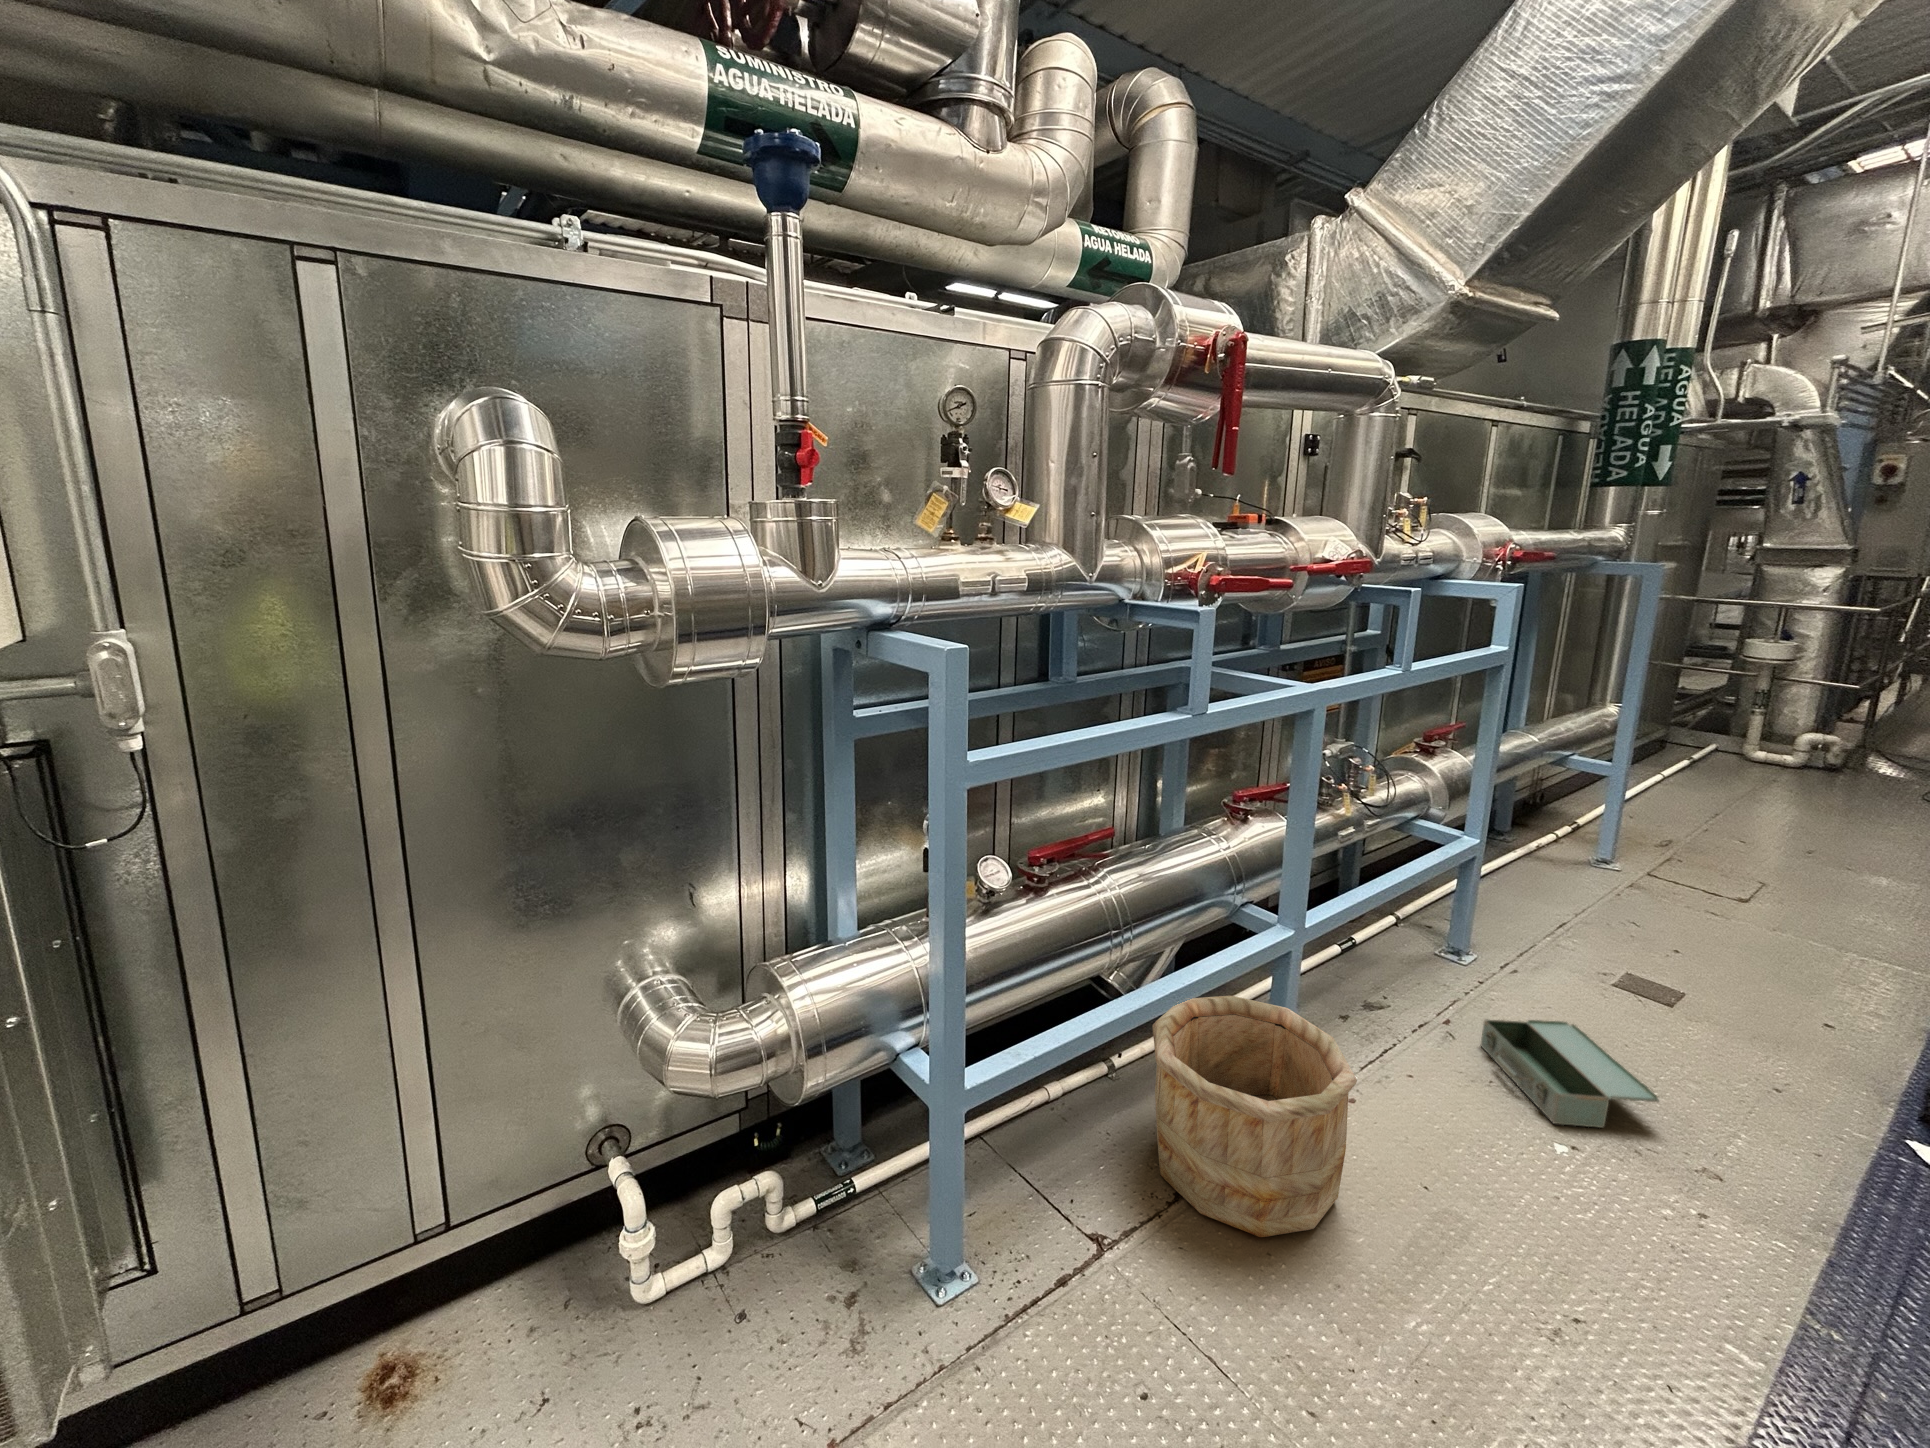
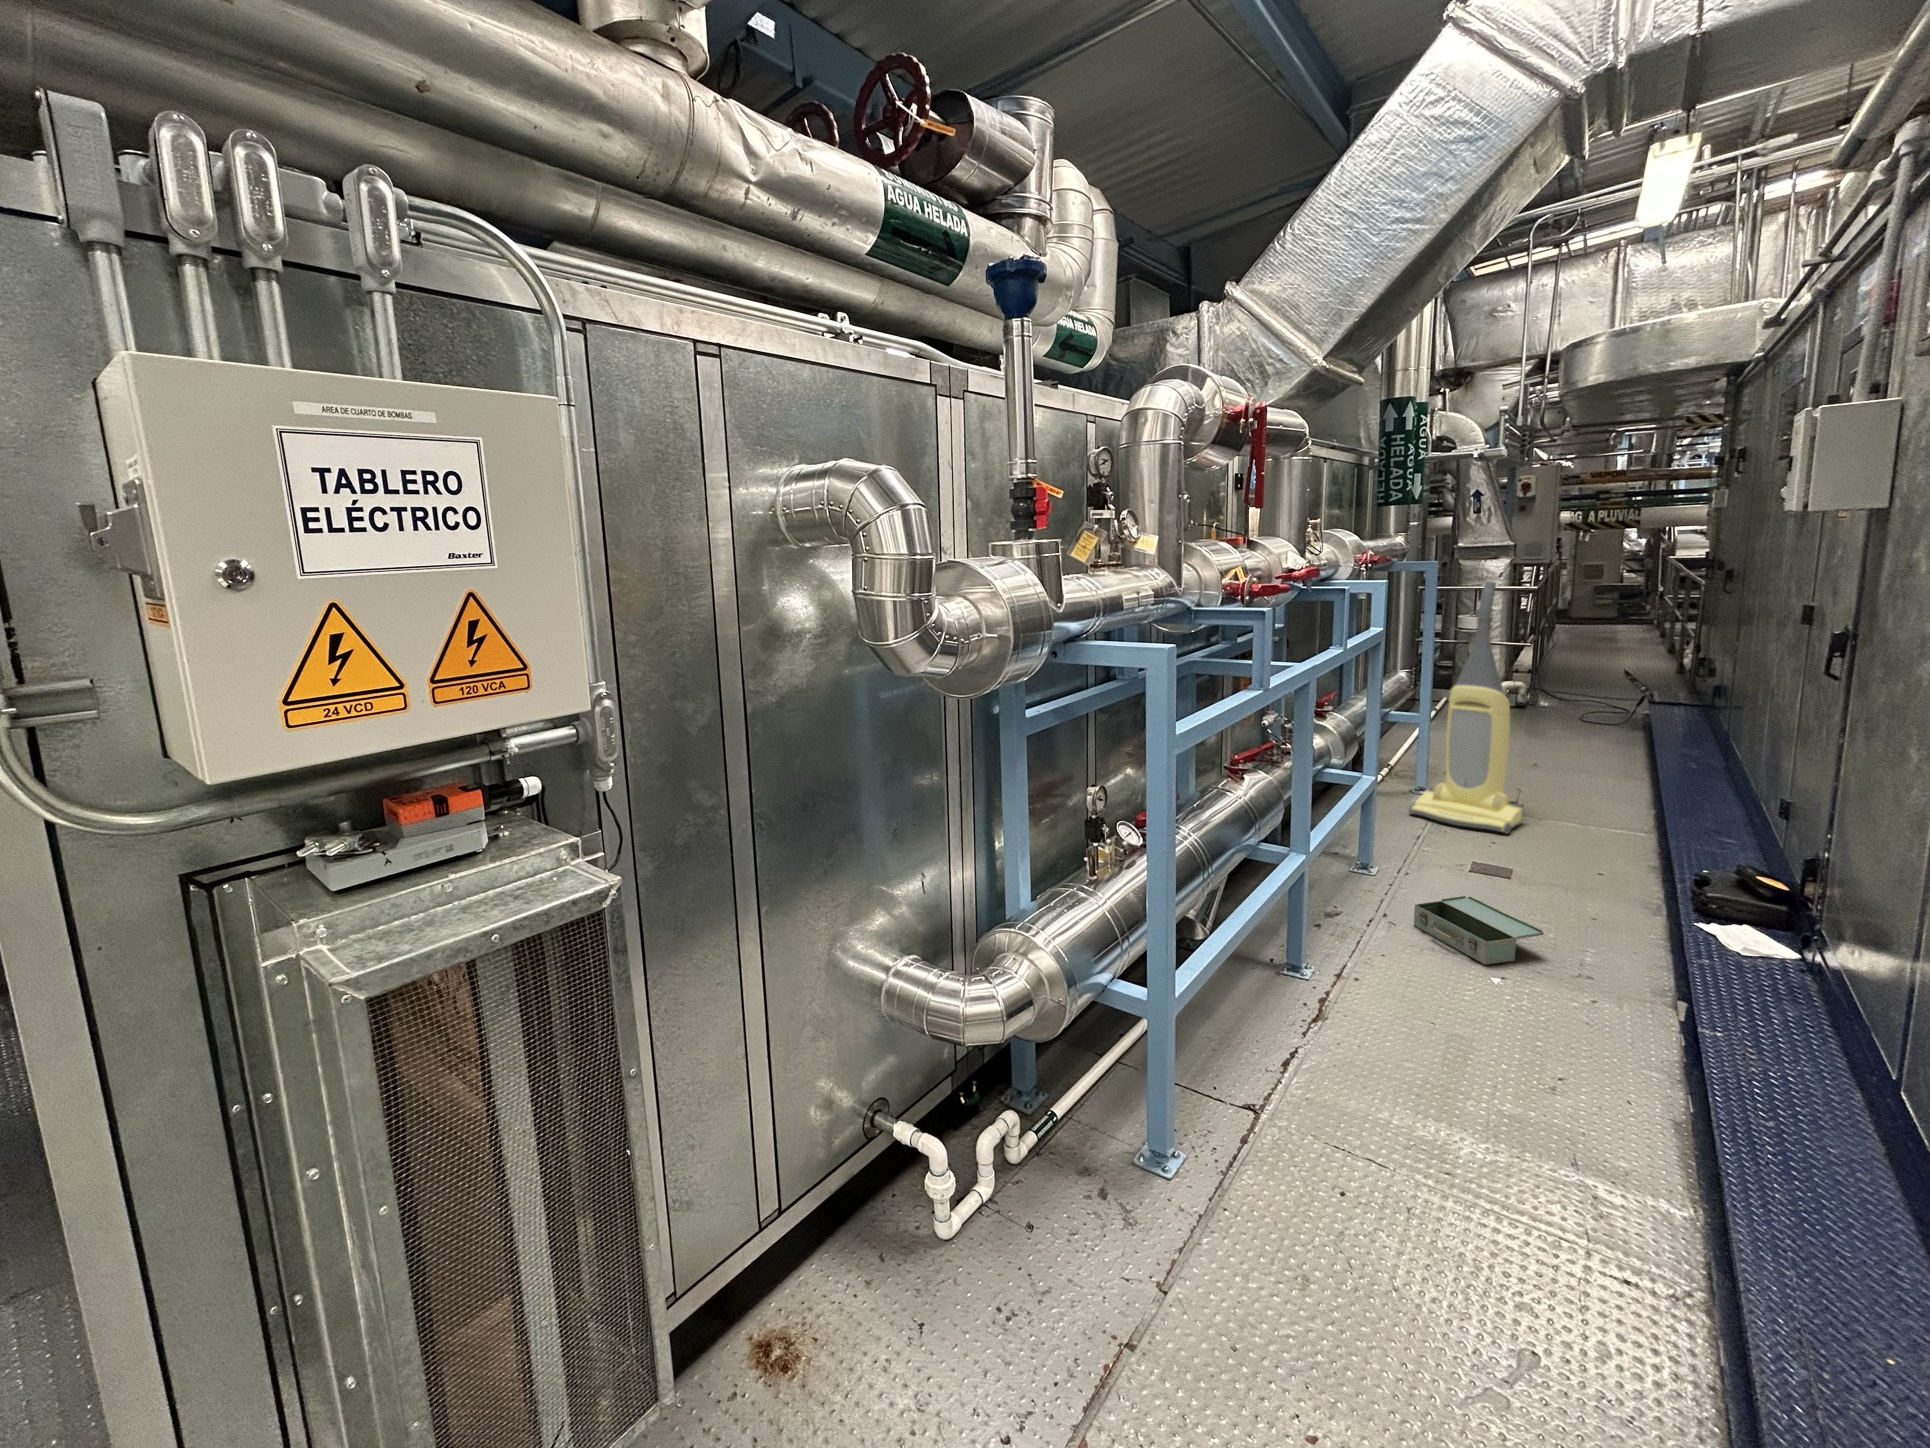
vacuum cleaner: none [1568,597,1744,945] -> present [1409,581,1524,834]
wooden bucket: present [1152,996,1357,1237] -> none [1238,910,1397,1077]

